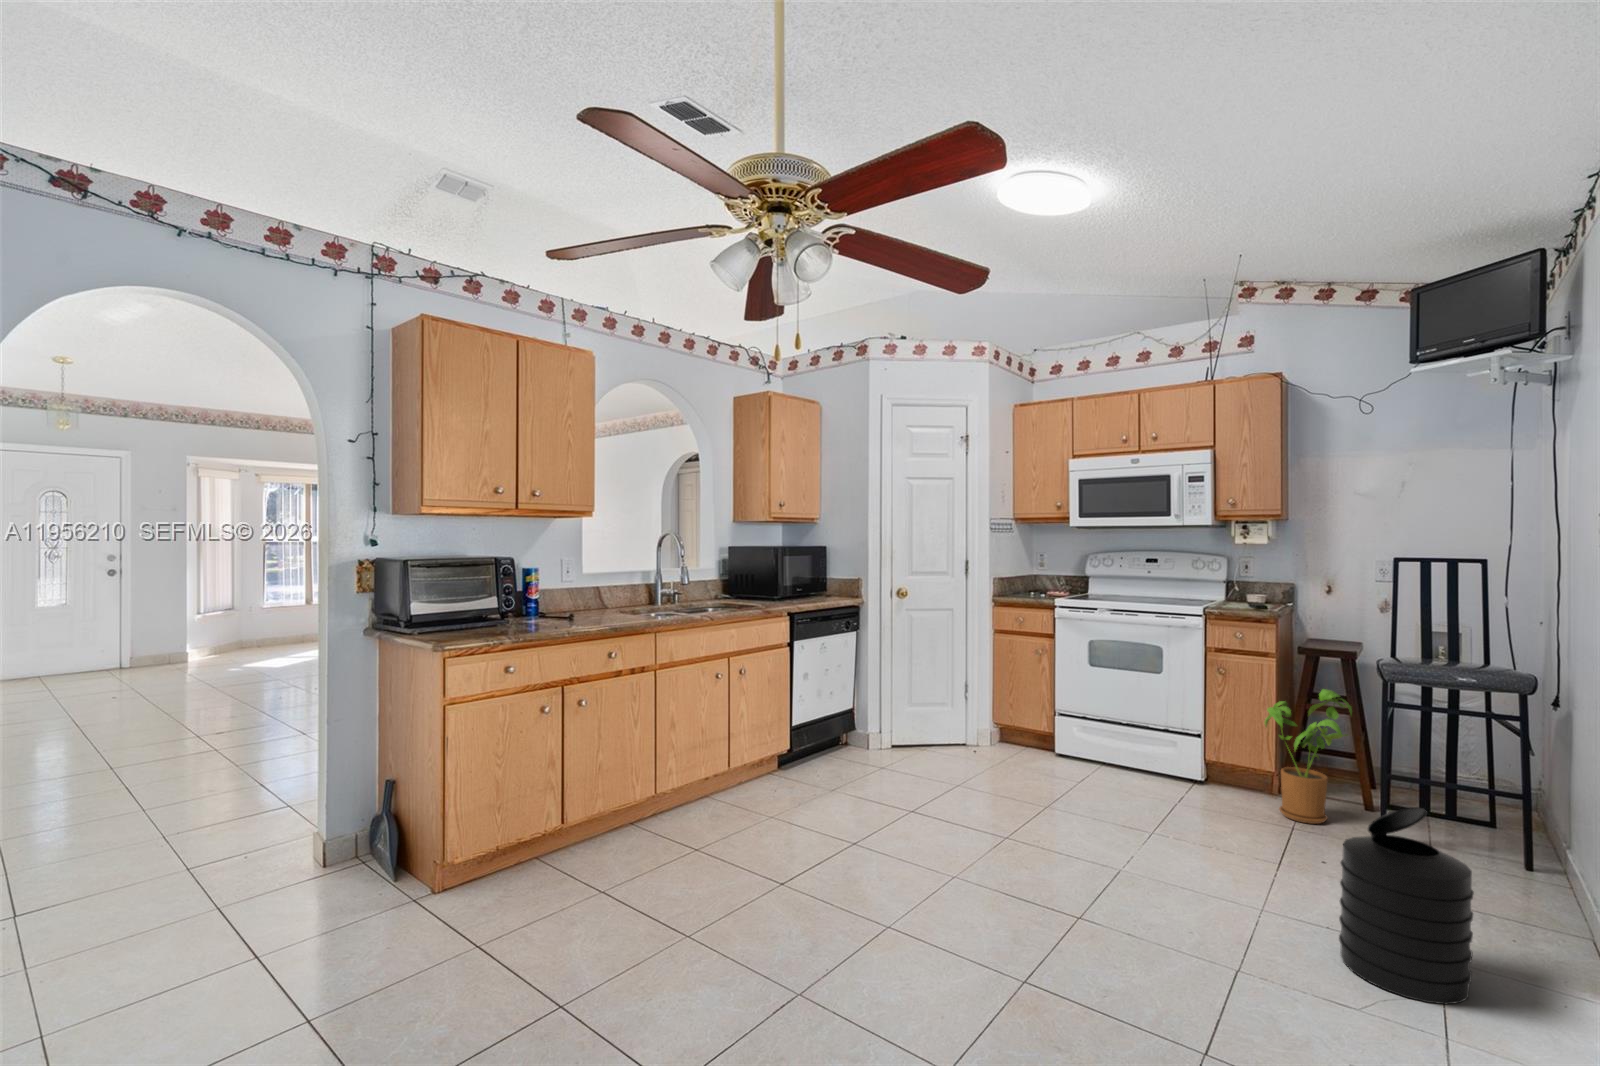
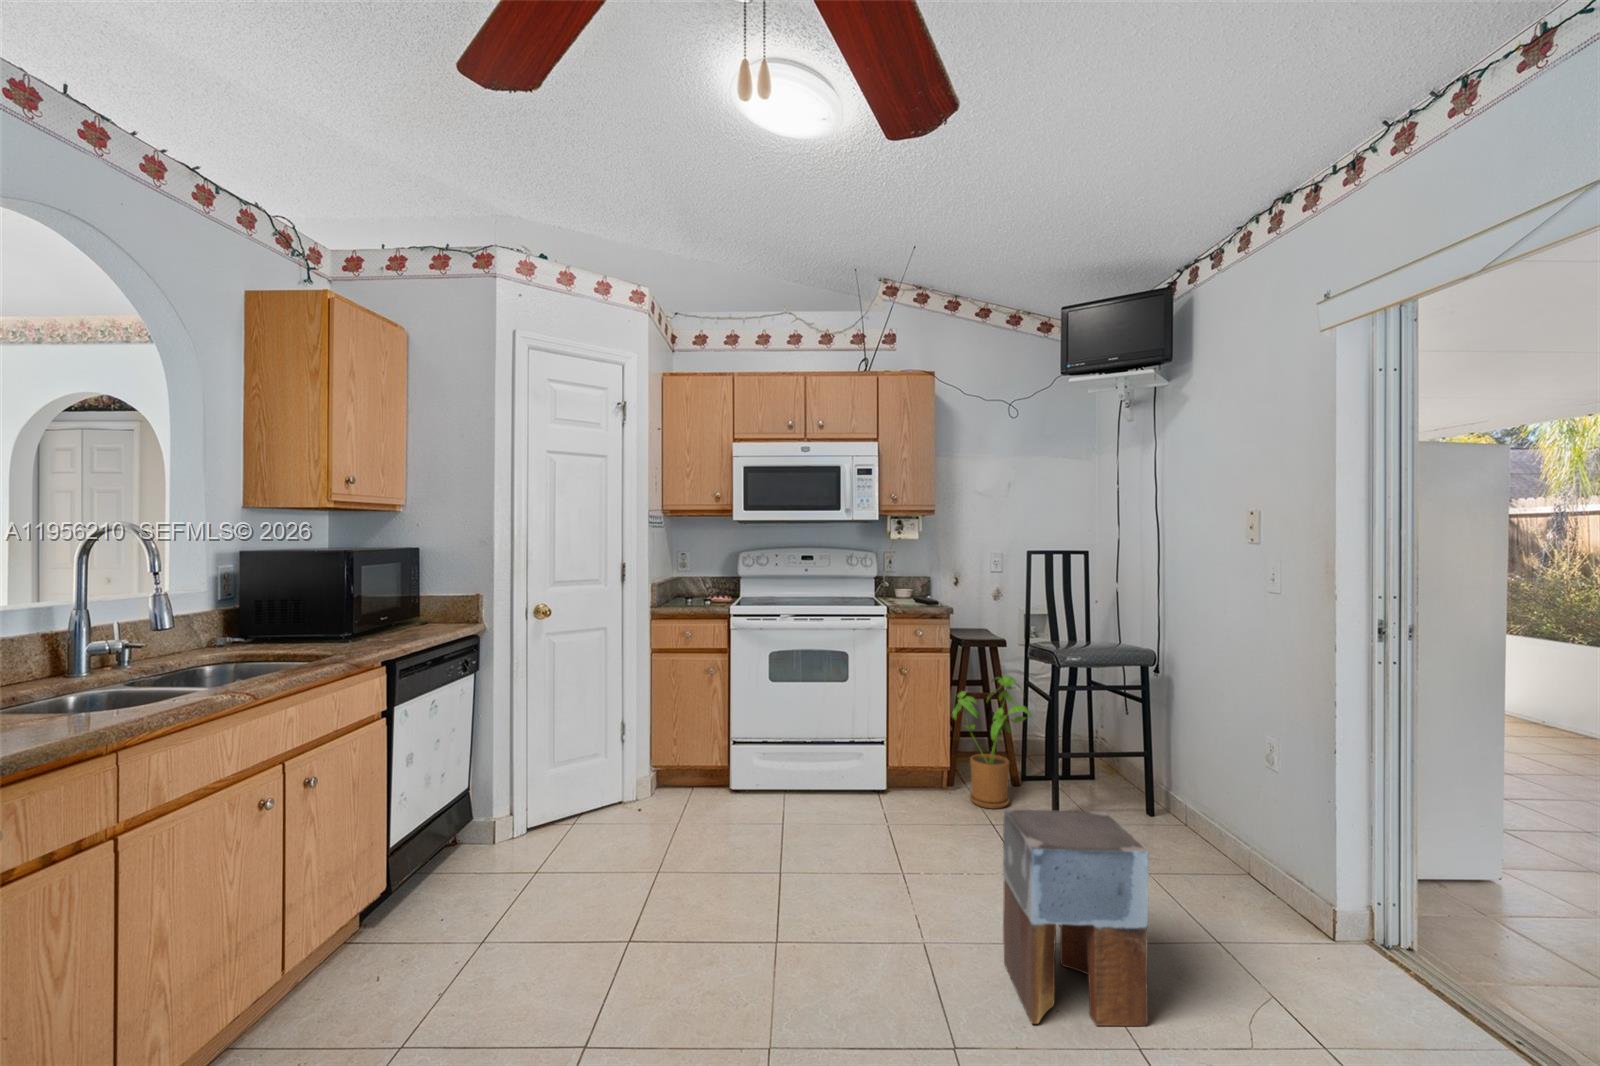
stool: none [1132,771,1254,959] -> present [1003,810,1149,1026]
trash can: present [1339,807,1474,1004] -> none [1183,795,1308,1000]

